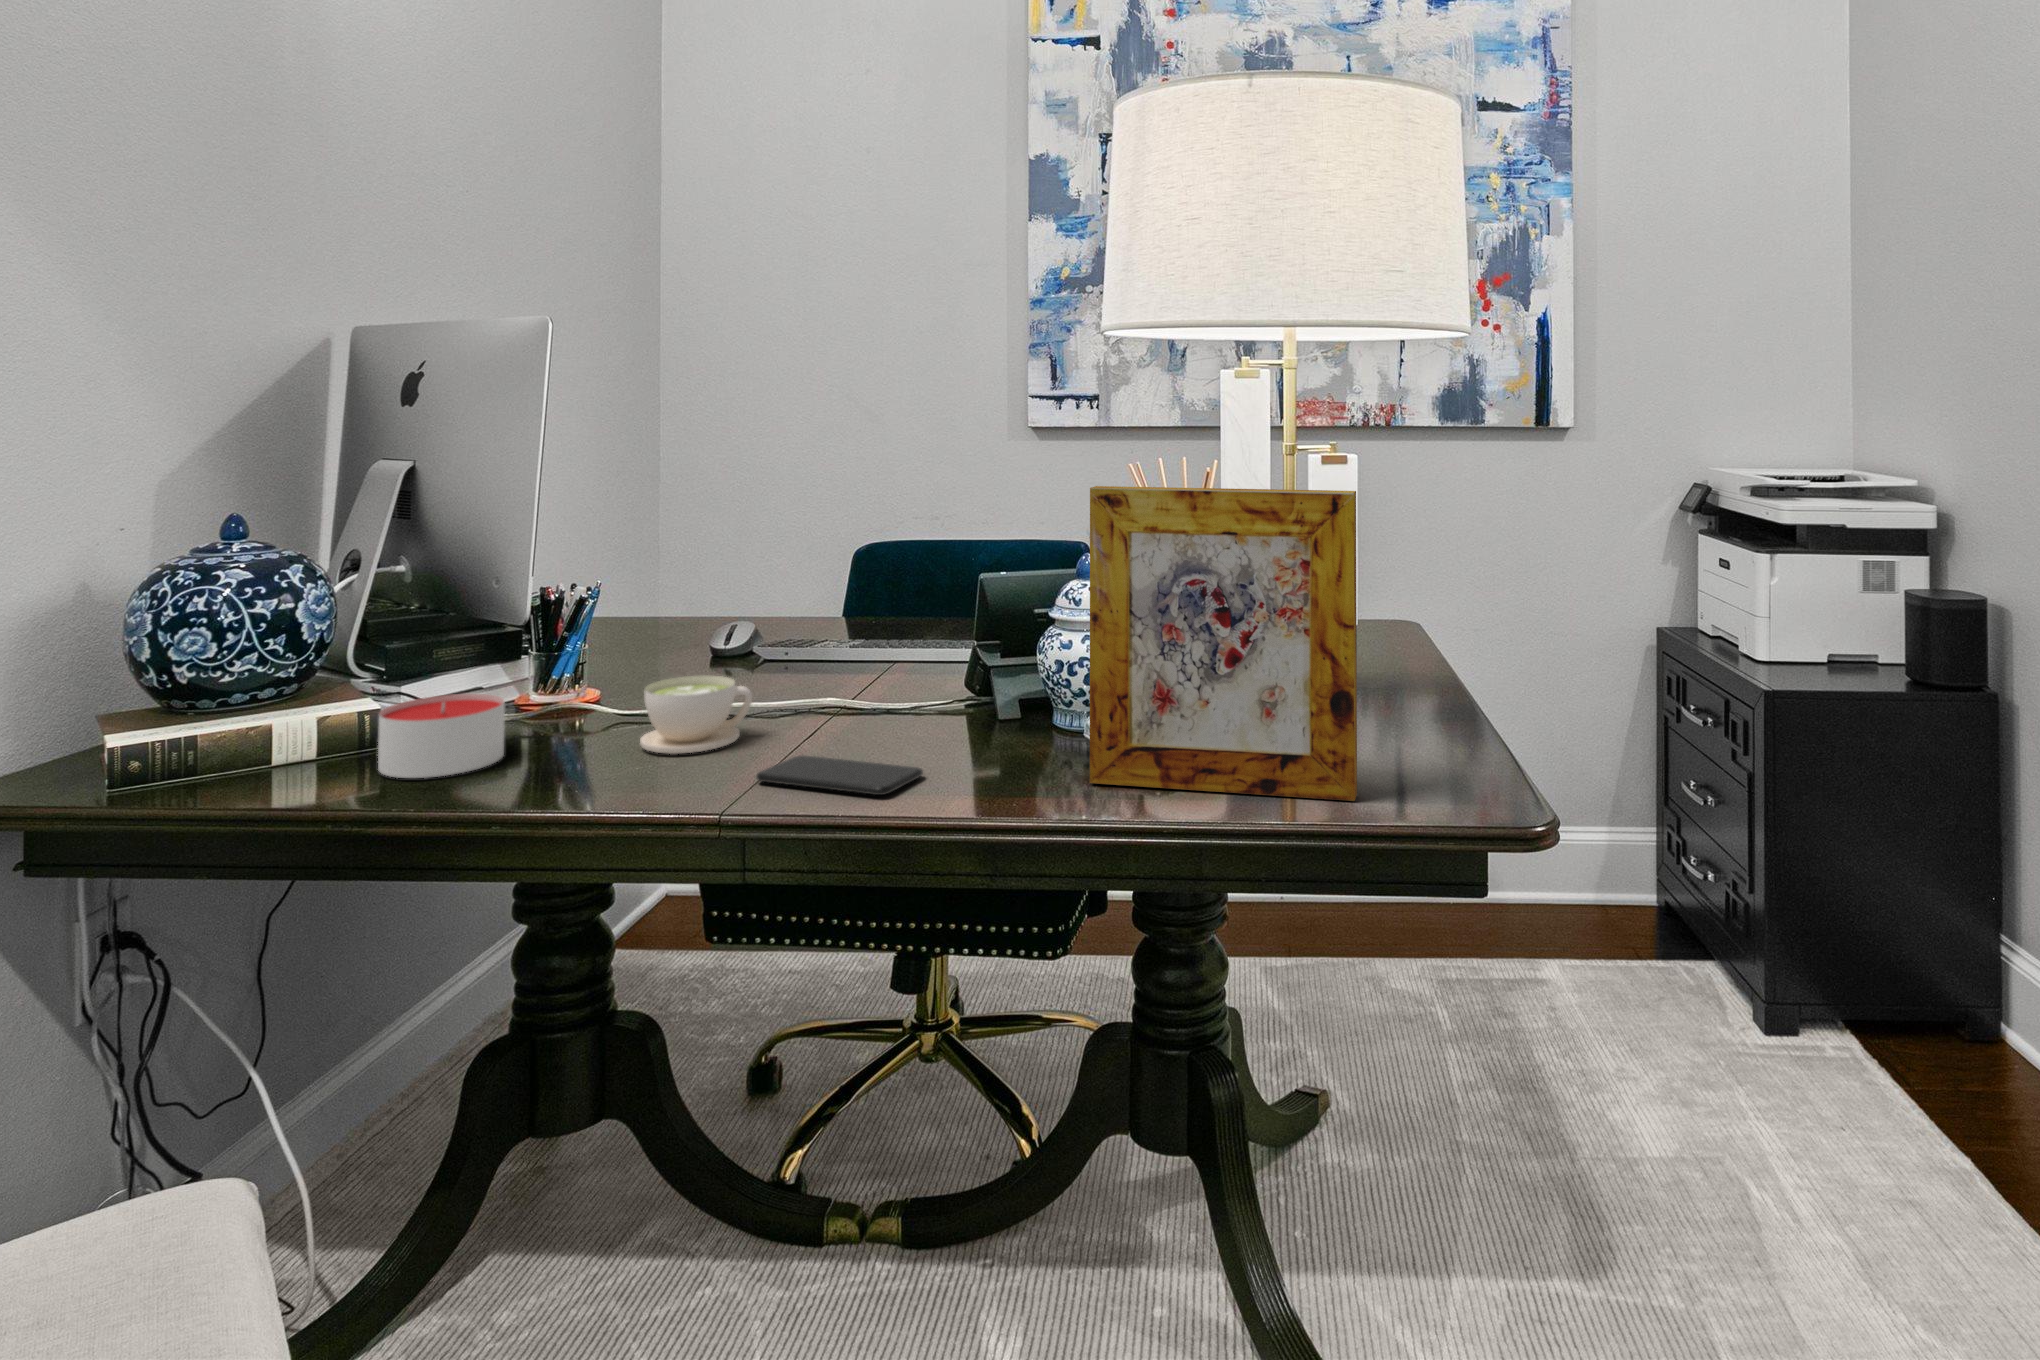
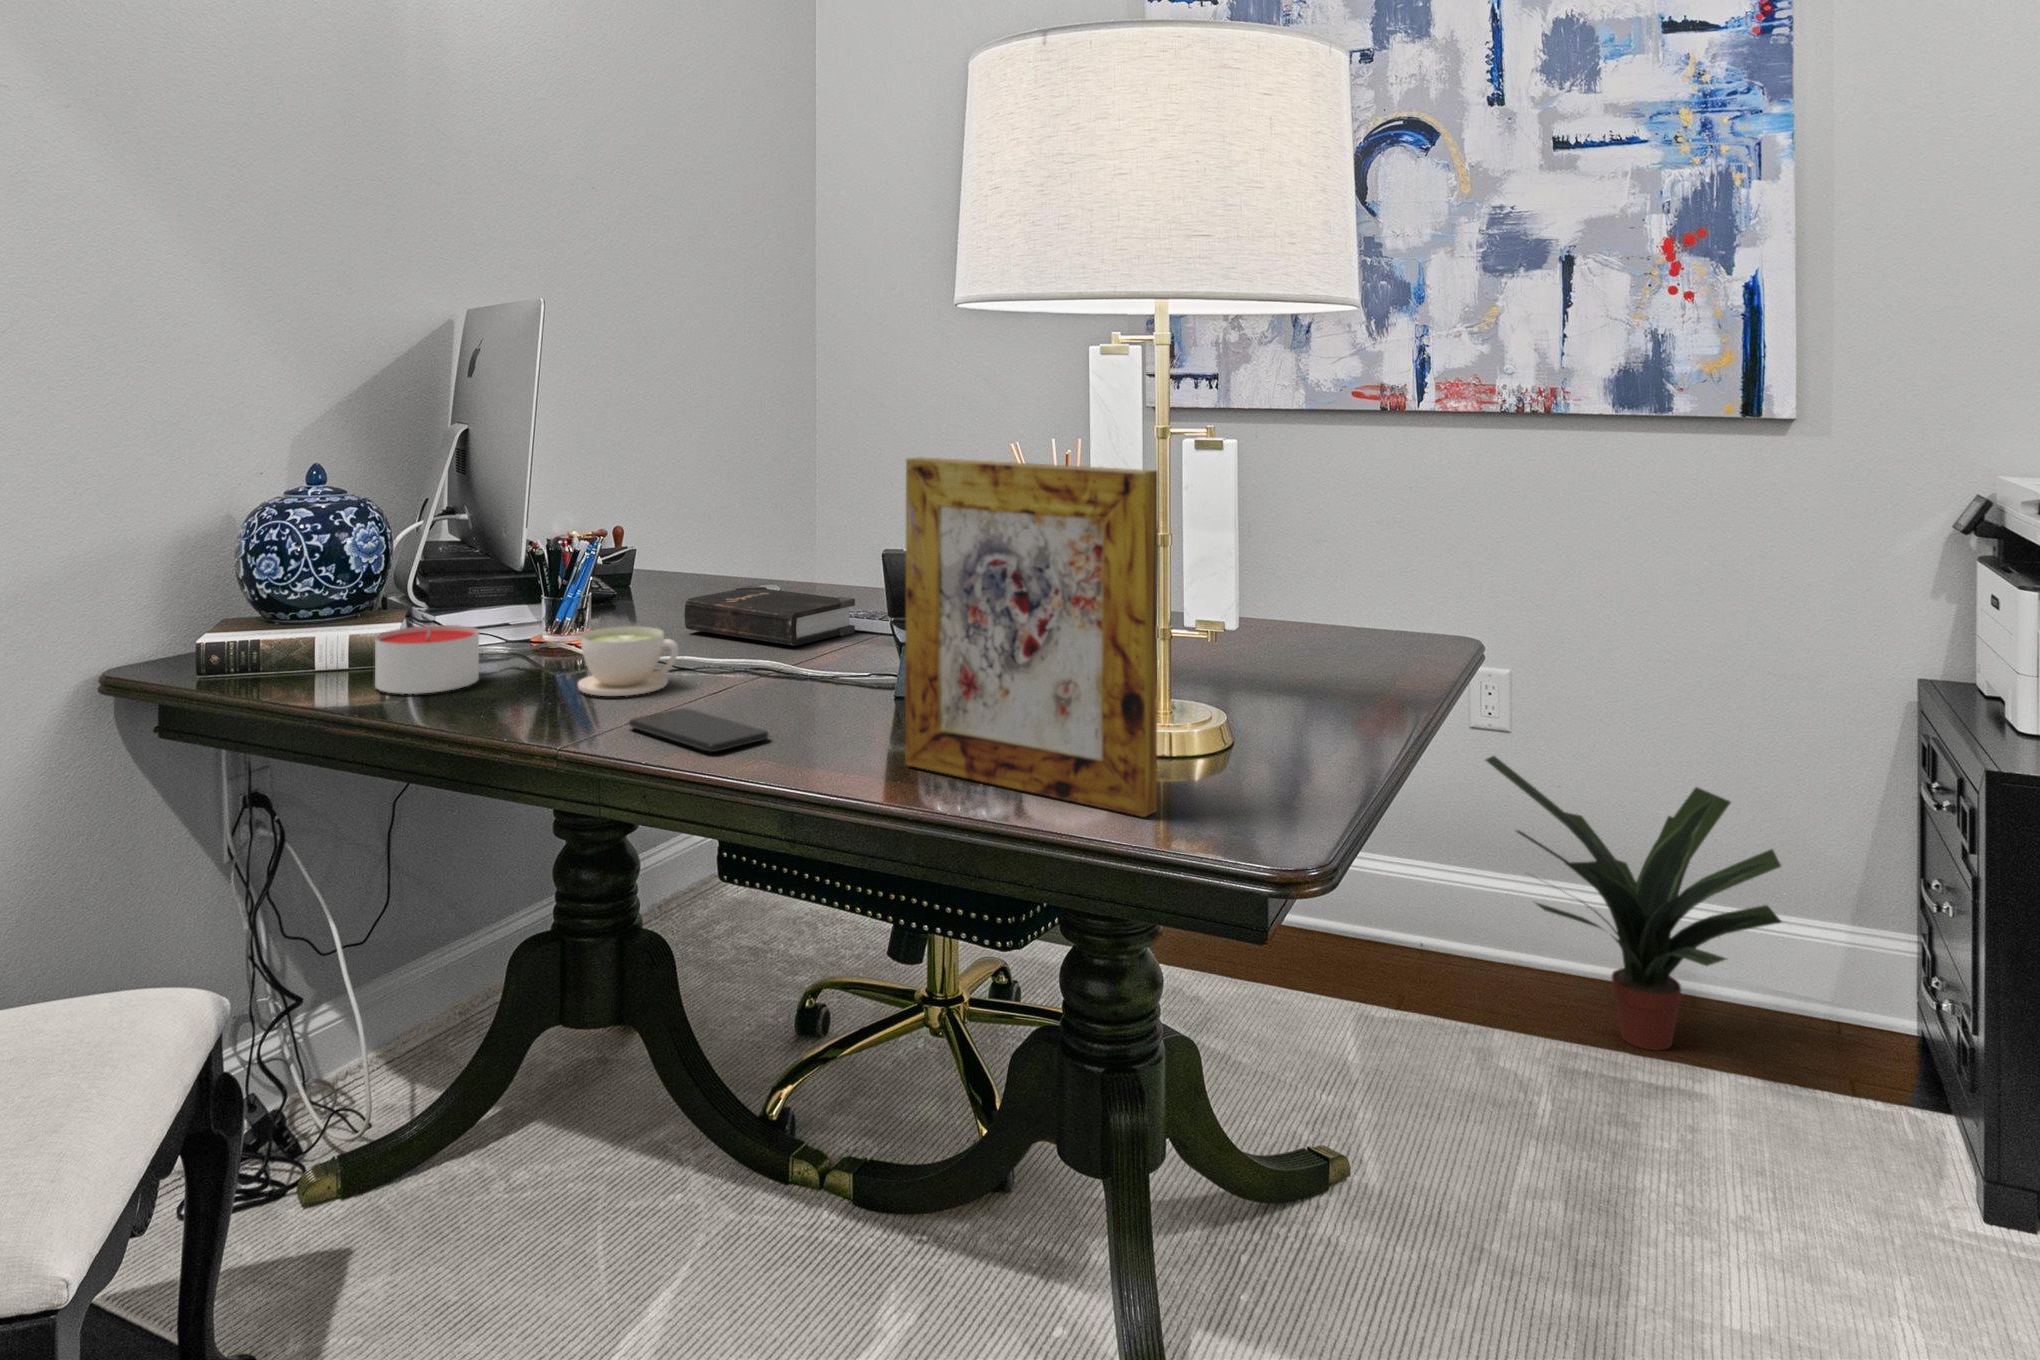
hardback book: none [683,624,867,682] -> present [684,586,855,646]
potted plant: none [1358,721,1586,951] -> present [1486,756,1781,1050]

